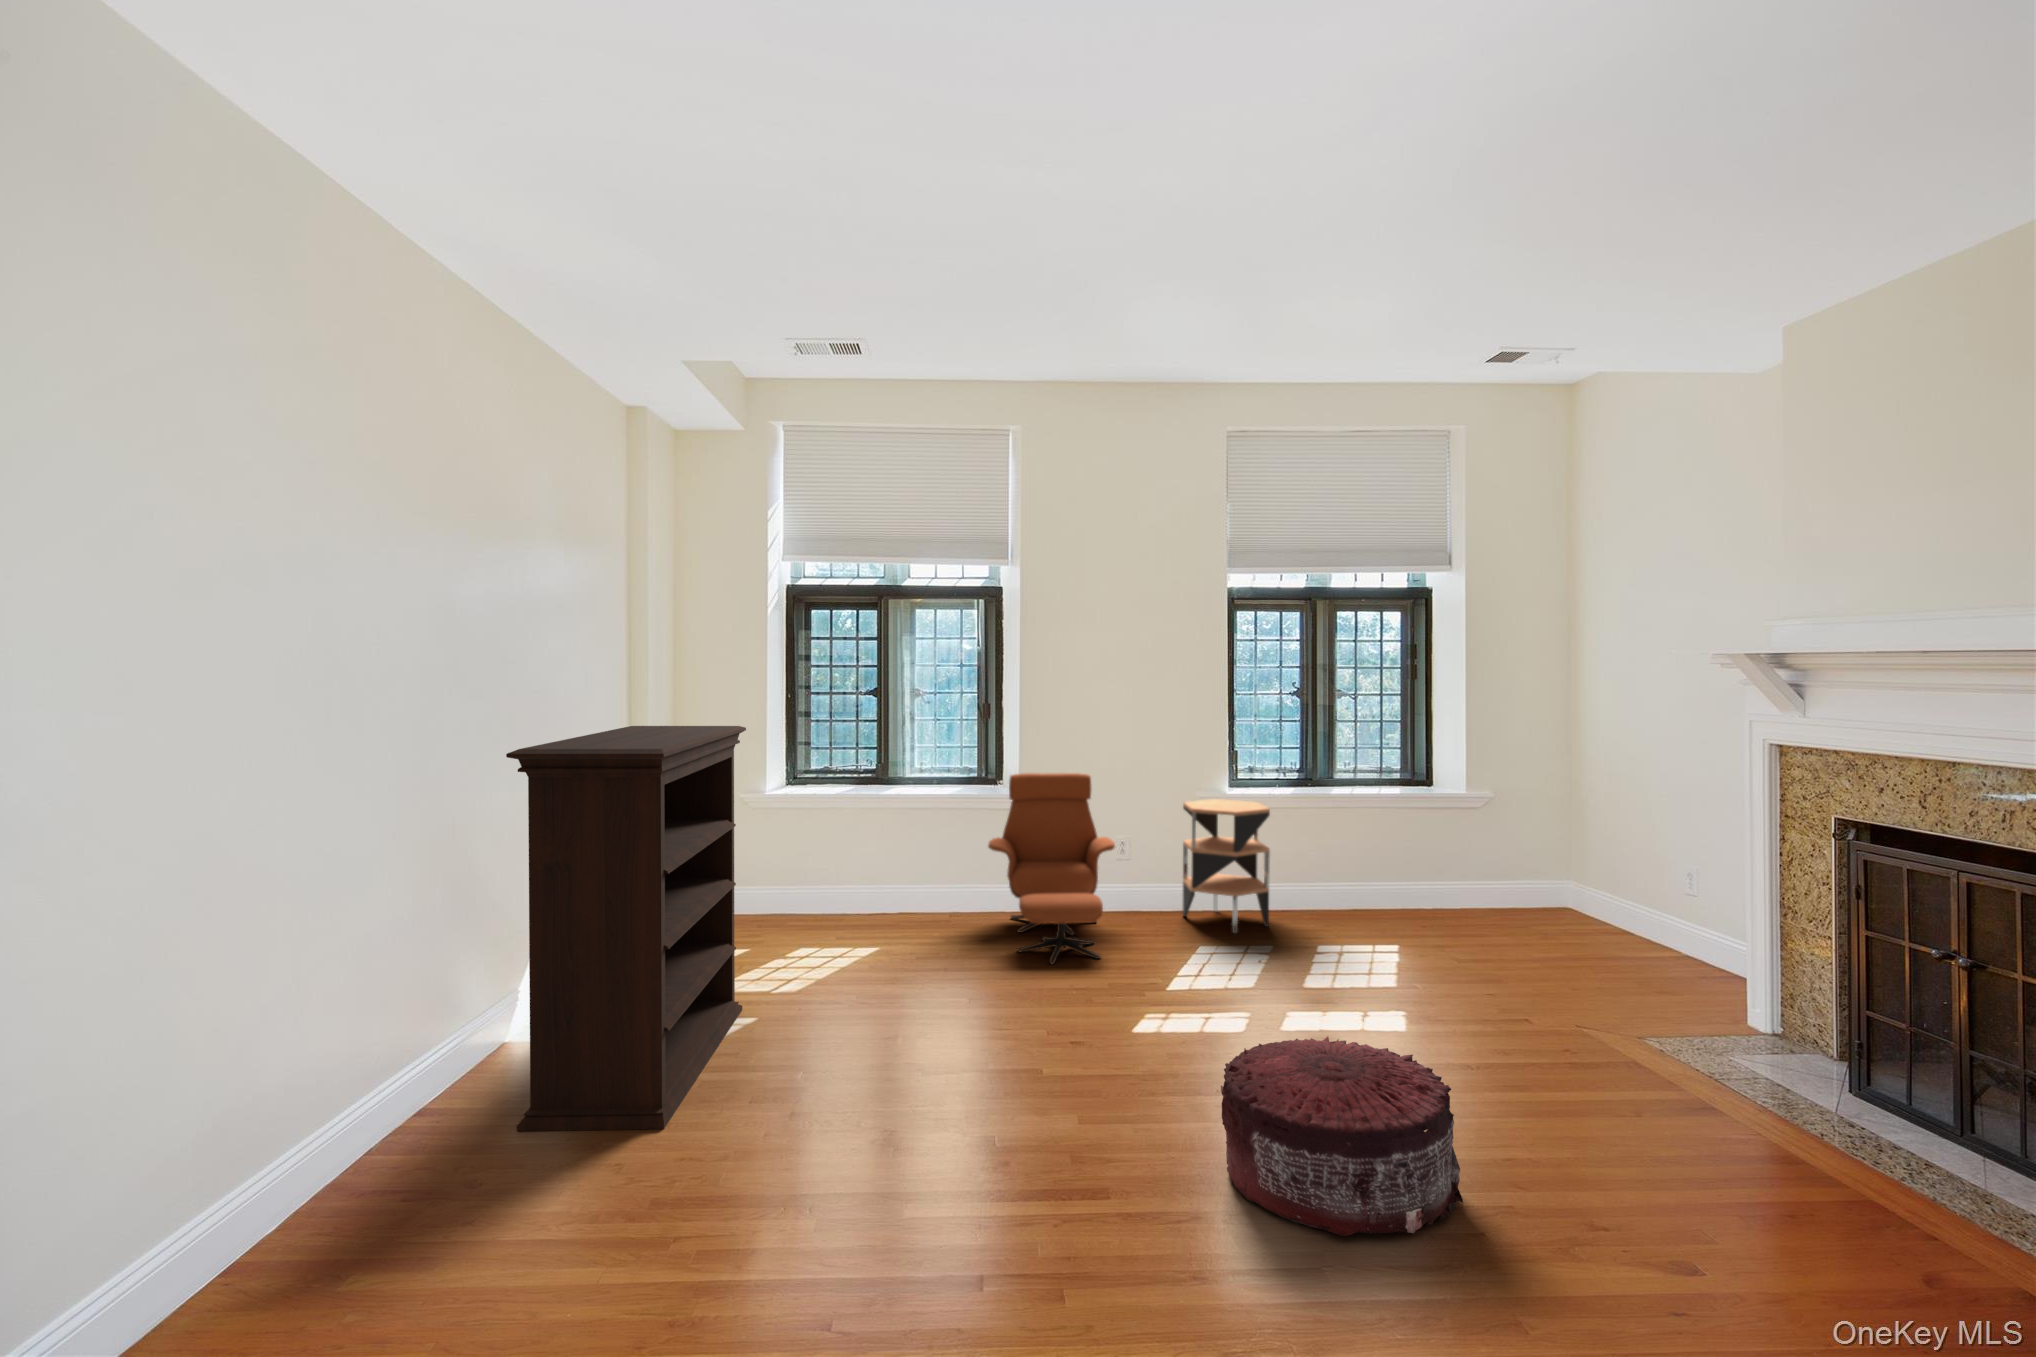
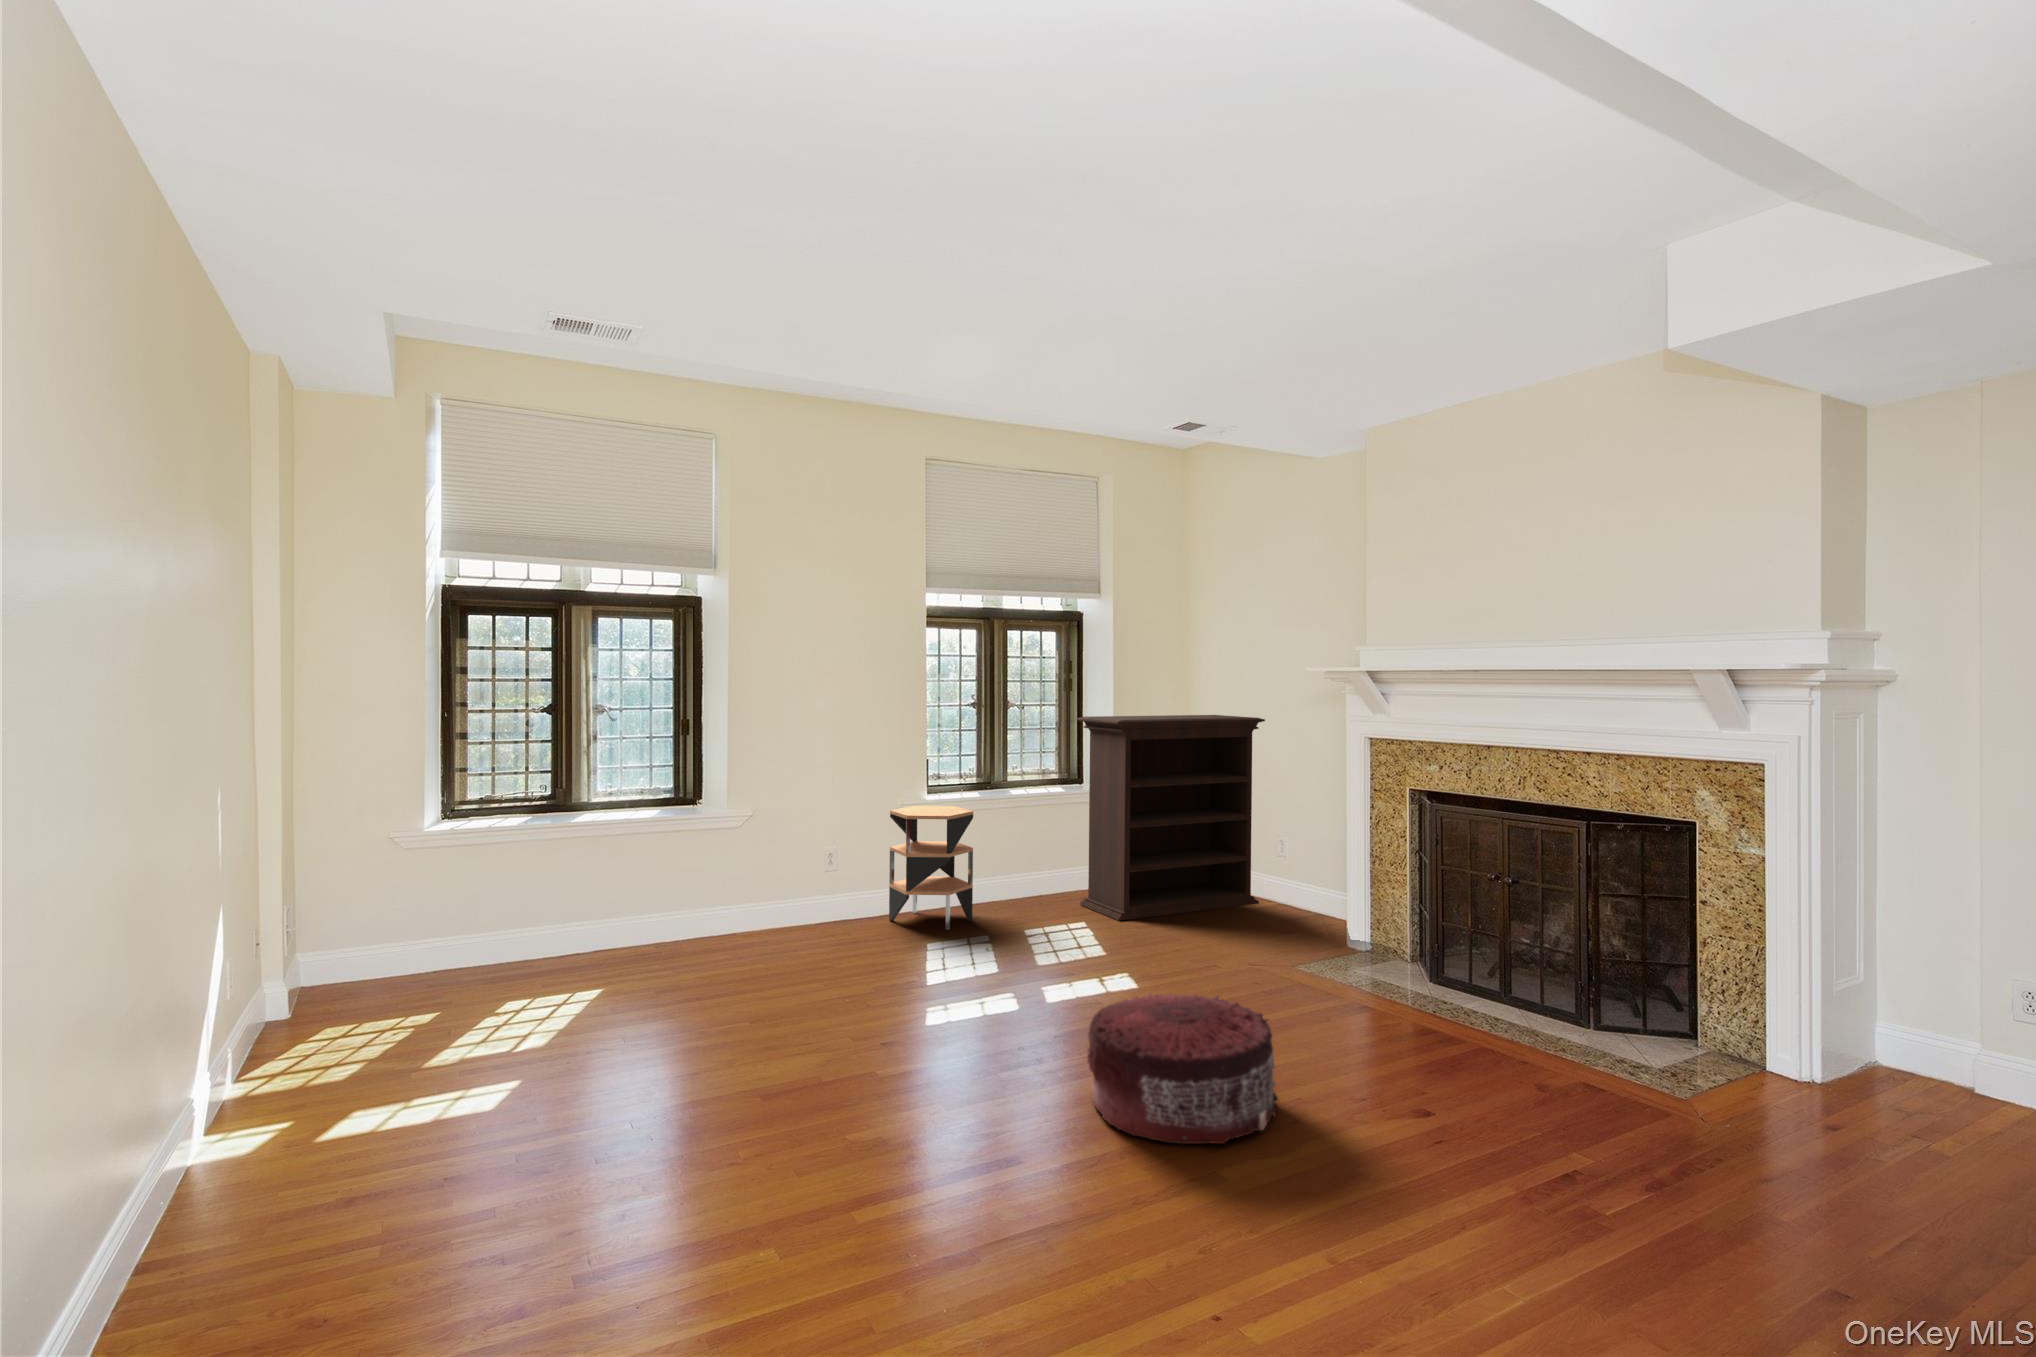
bookshelf: present [506,726,746,1131] -> present [1077,715,1265,921]
lounge chair: present [988,773,1115,964] -> none [702,788,846,980]

